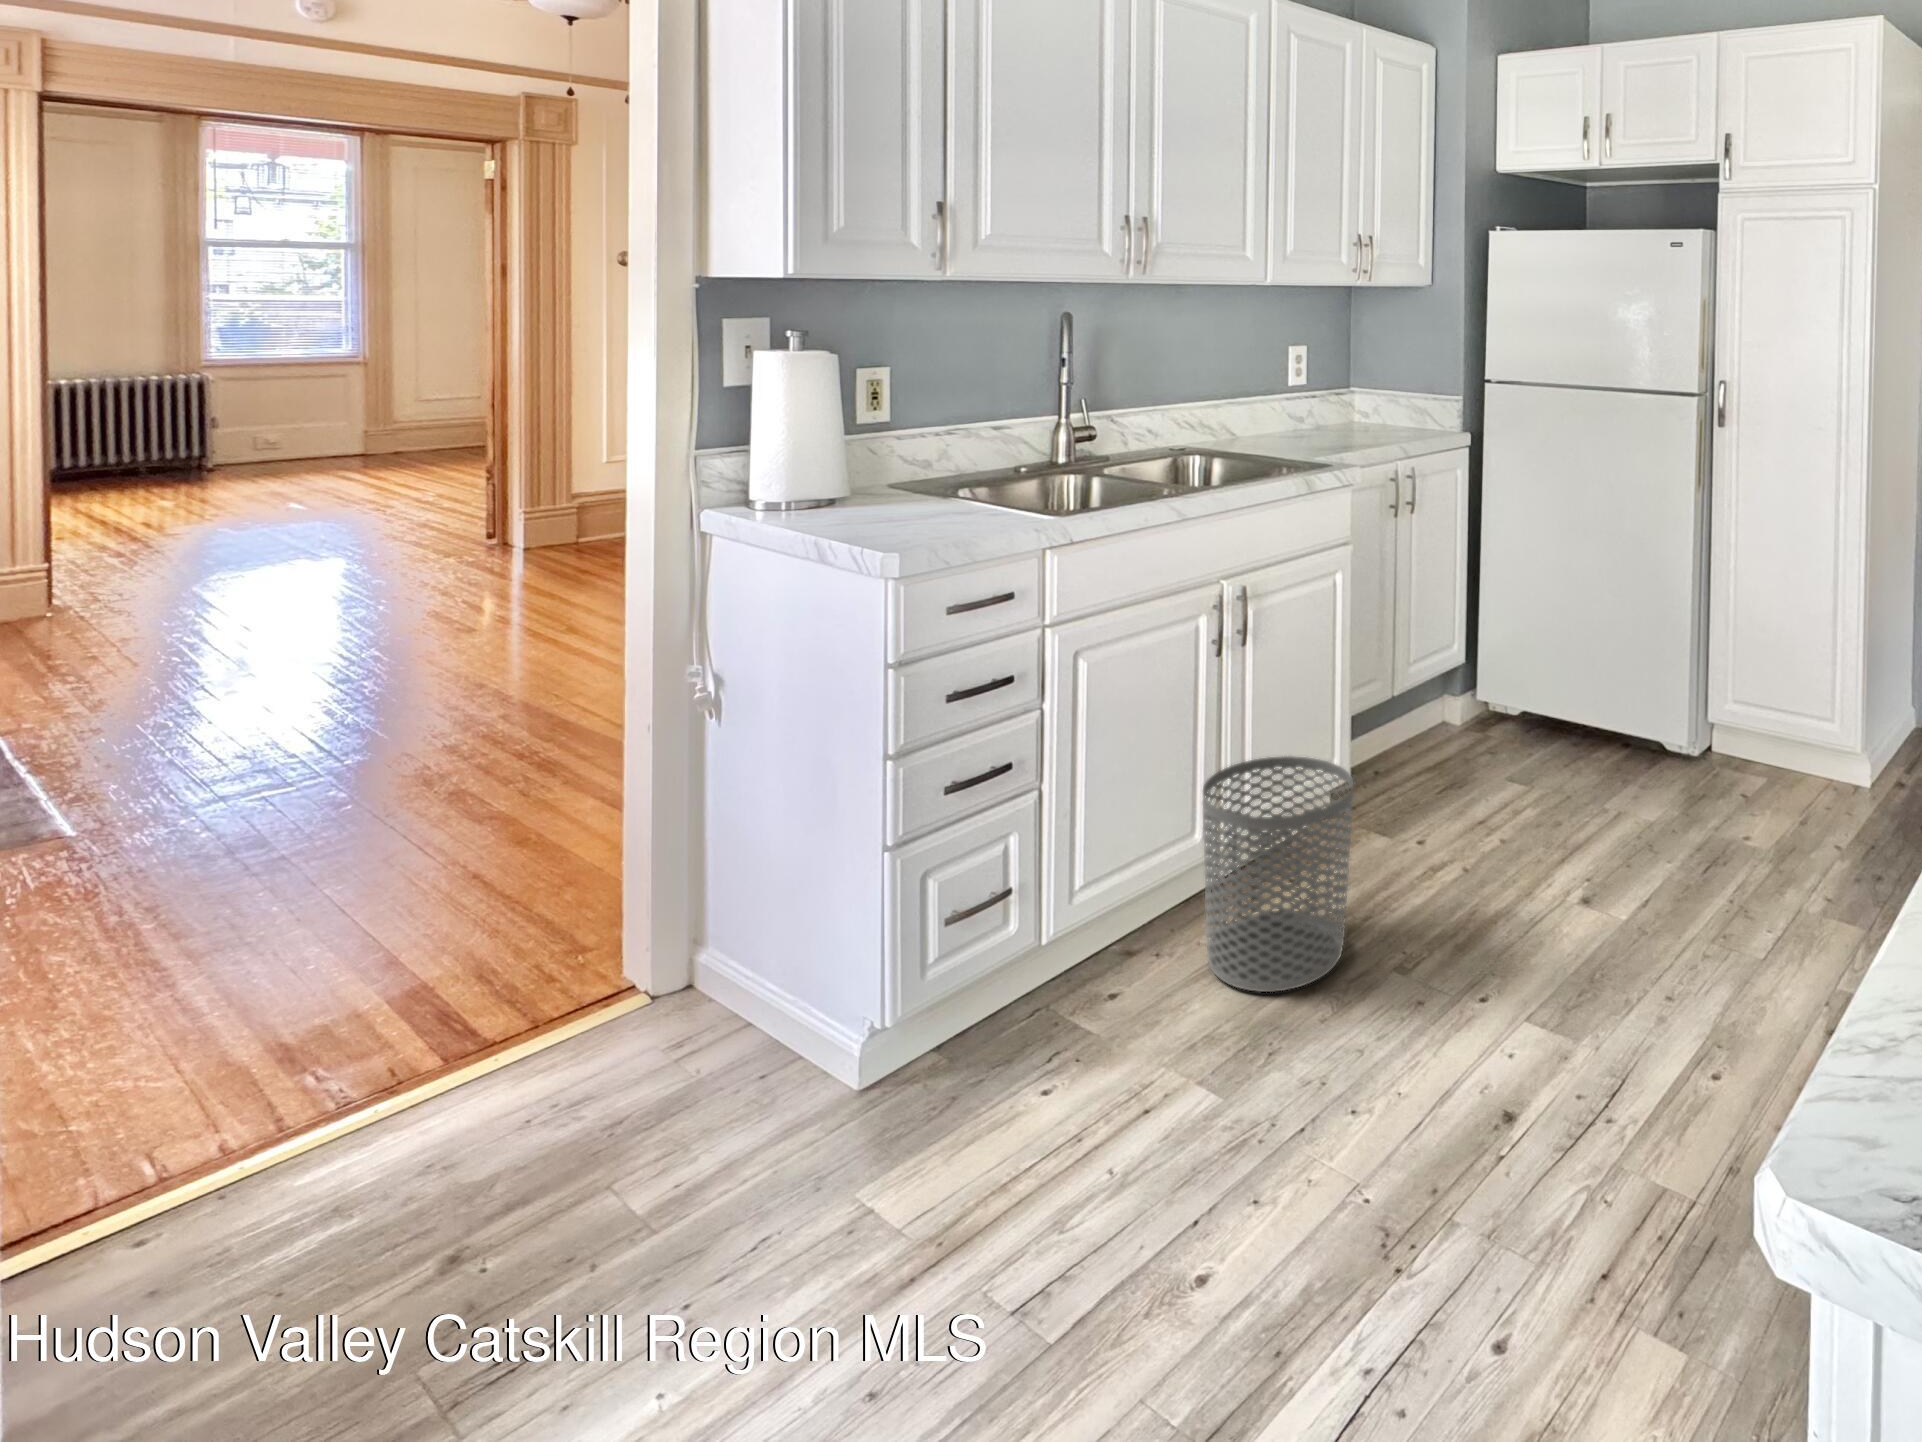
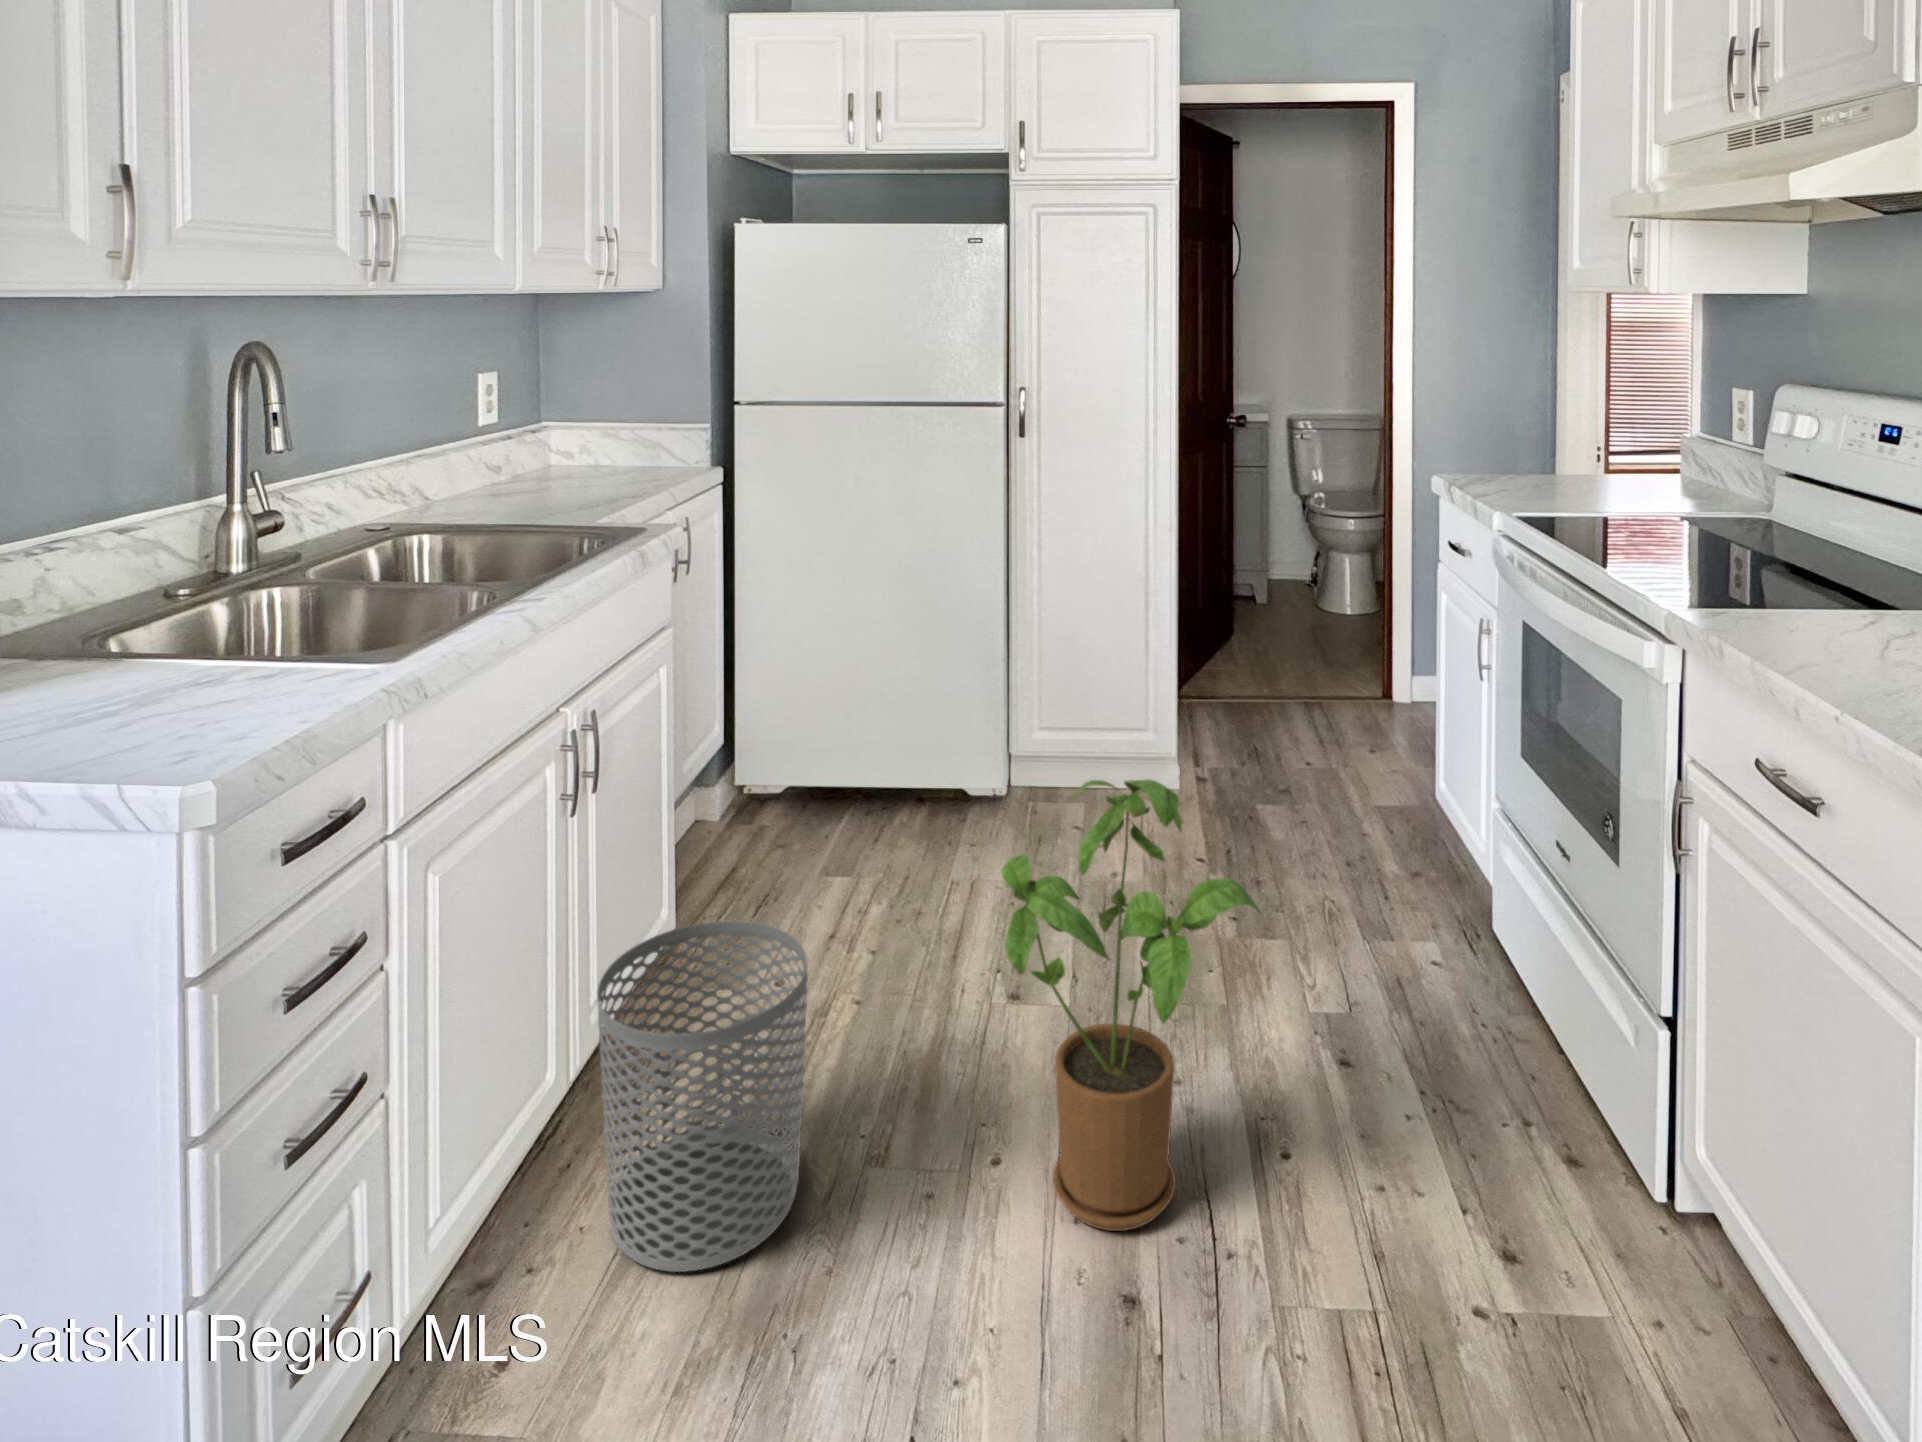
house plant: none [1462,706,1671,1076] -> present [1001,780,1261,1231]

